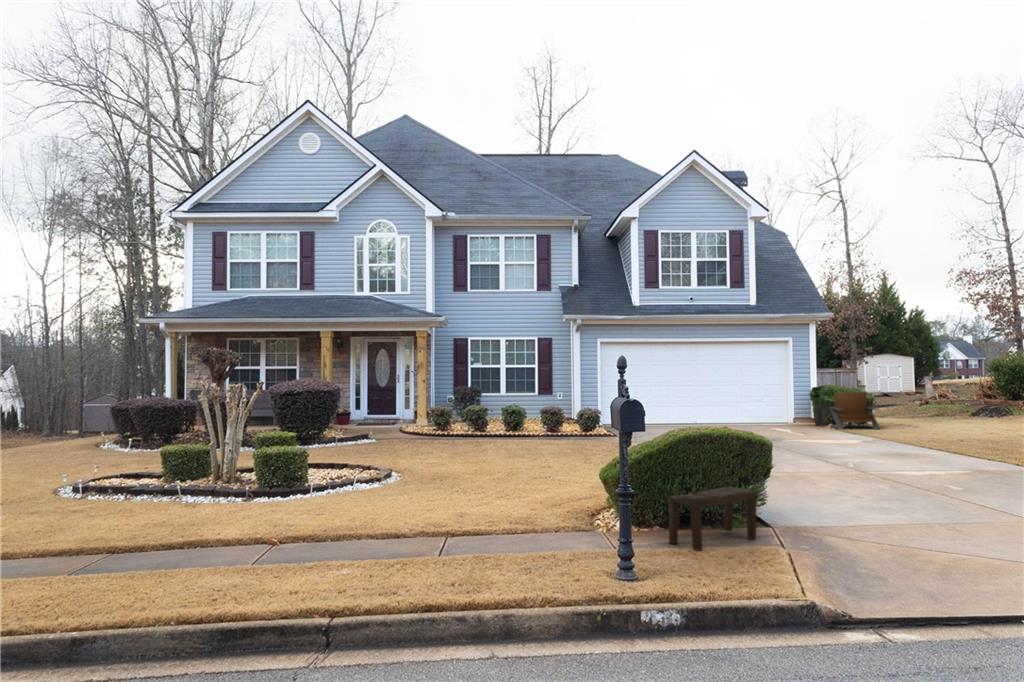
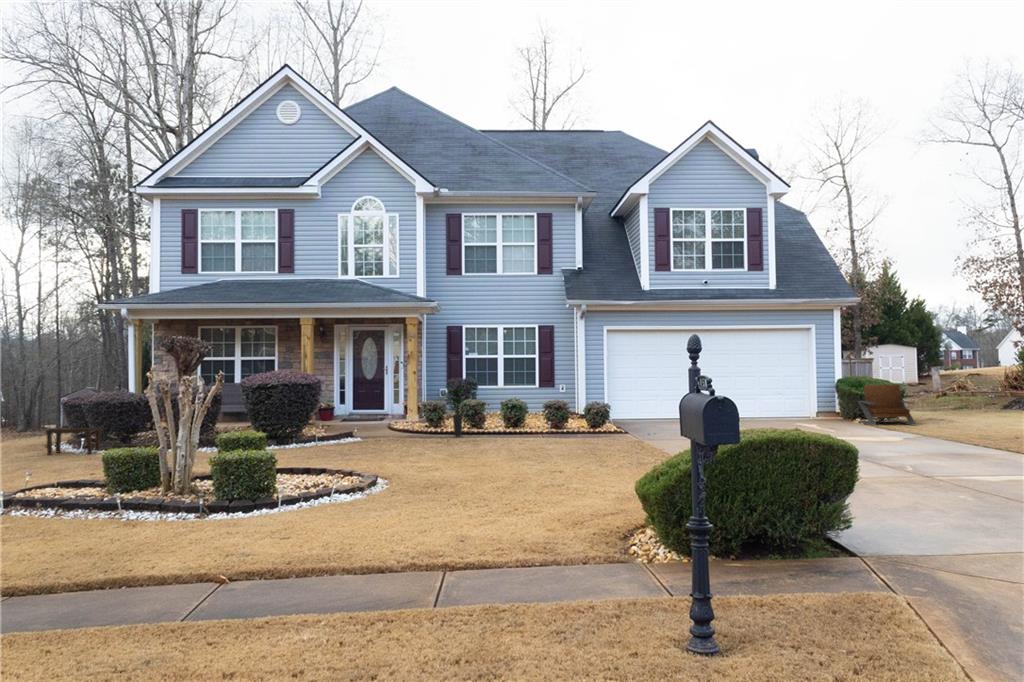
potted plant: present [812,386,825,425] -> present [450,388,466,436]
bench: present [668,486,758,551] -> present [46,427,102,455]

